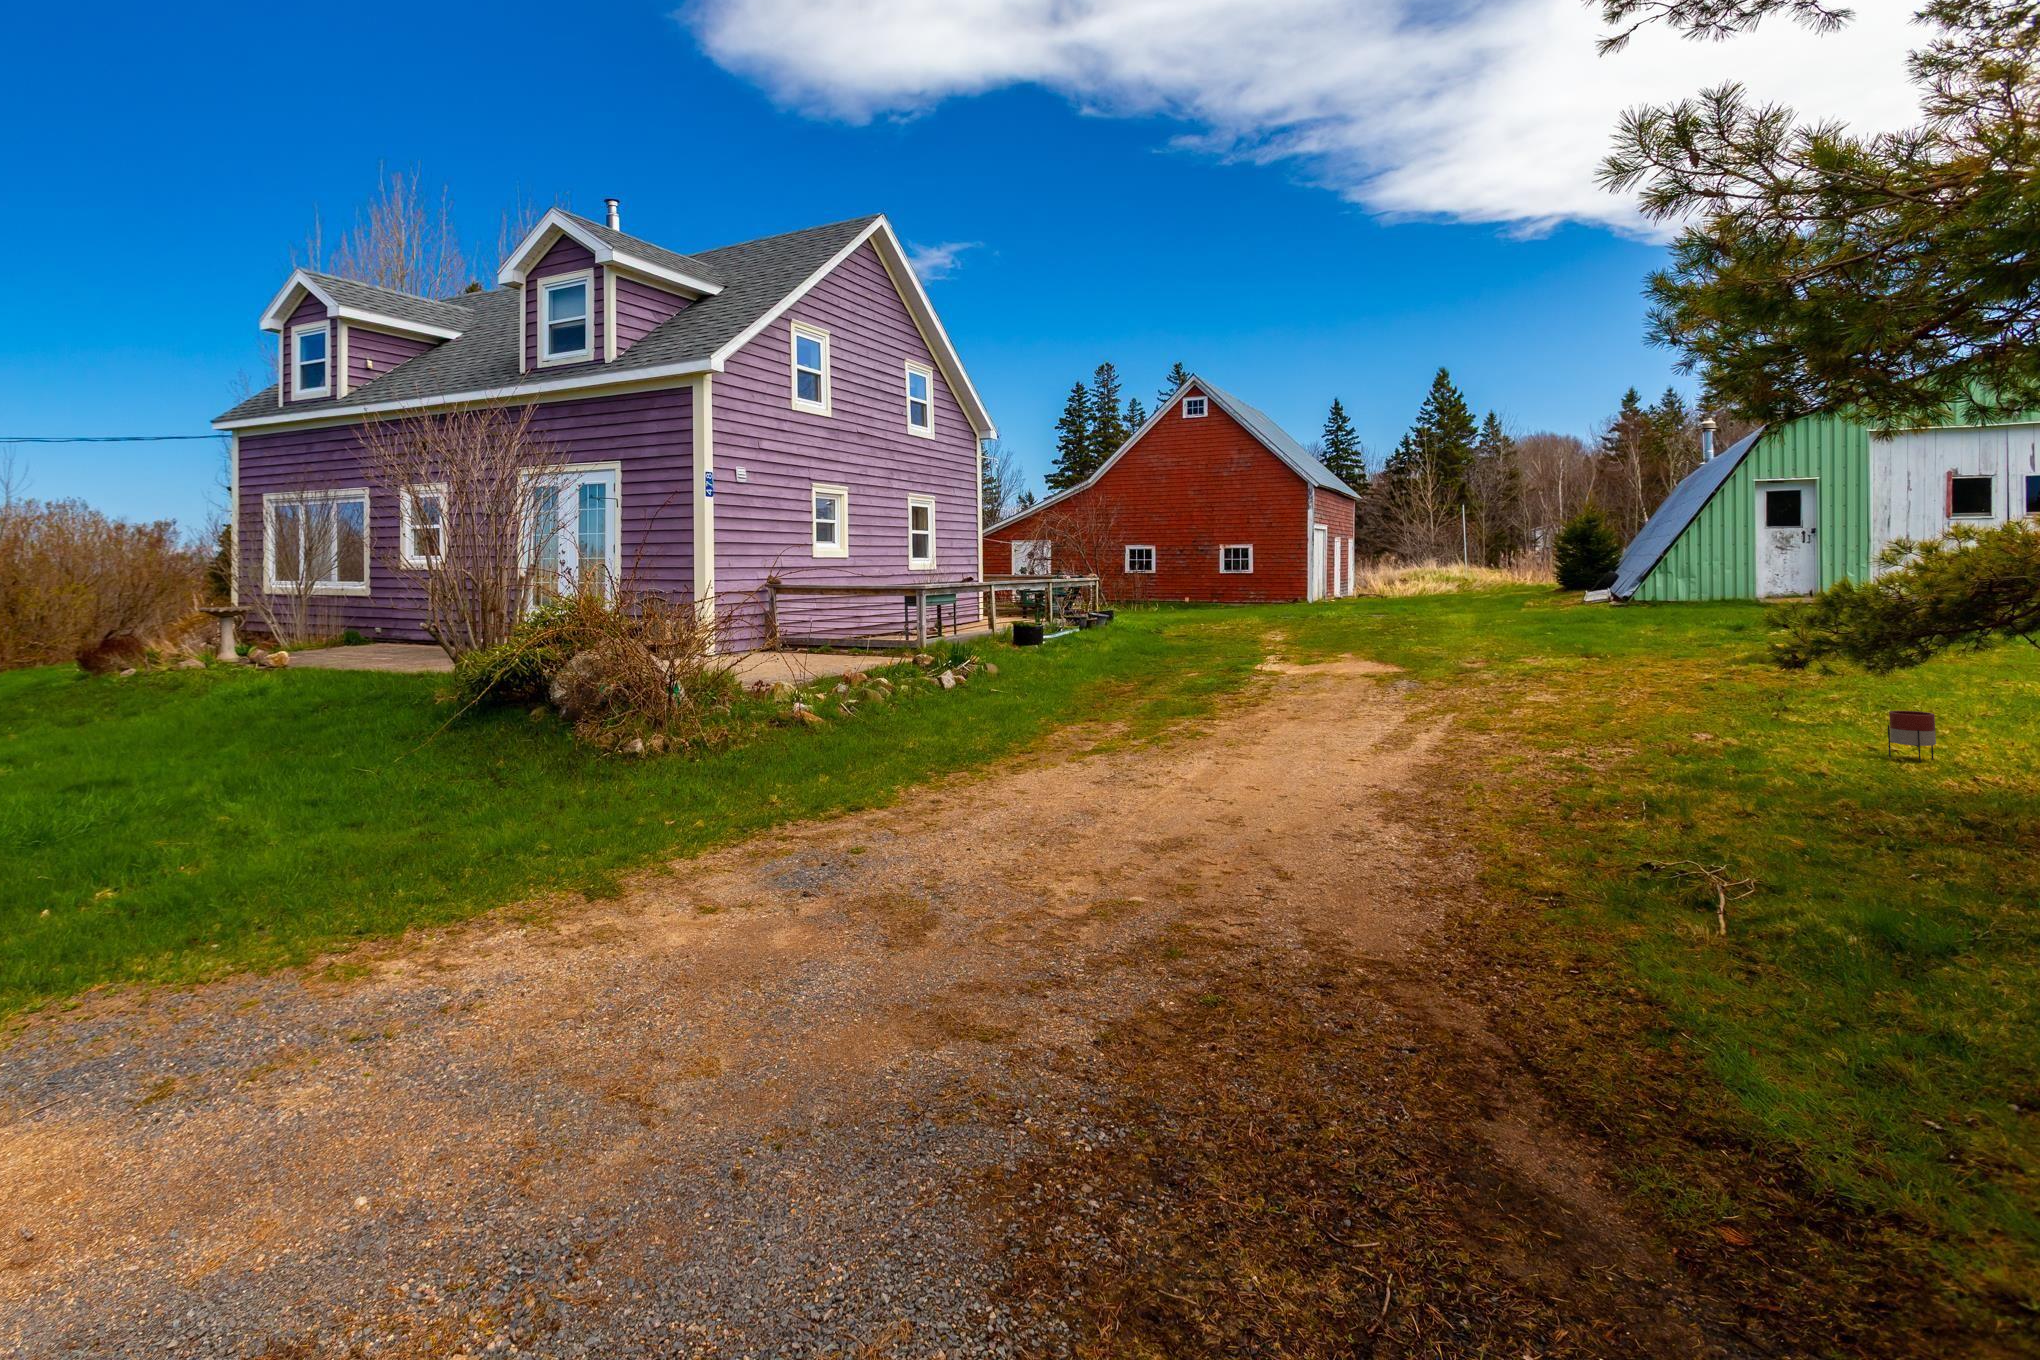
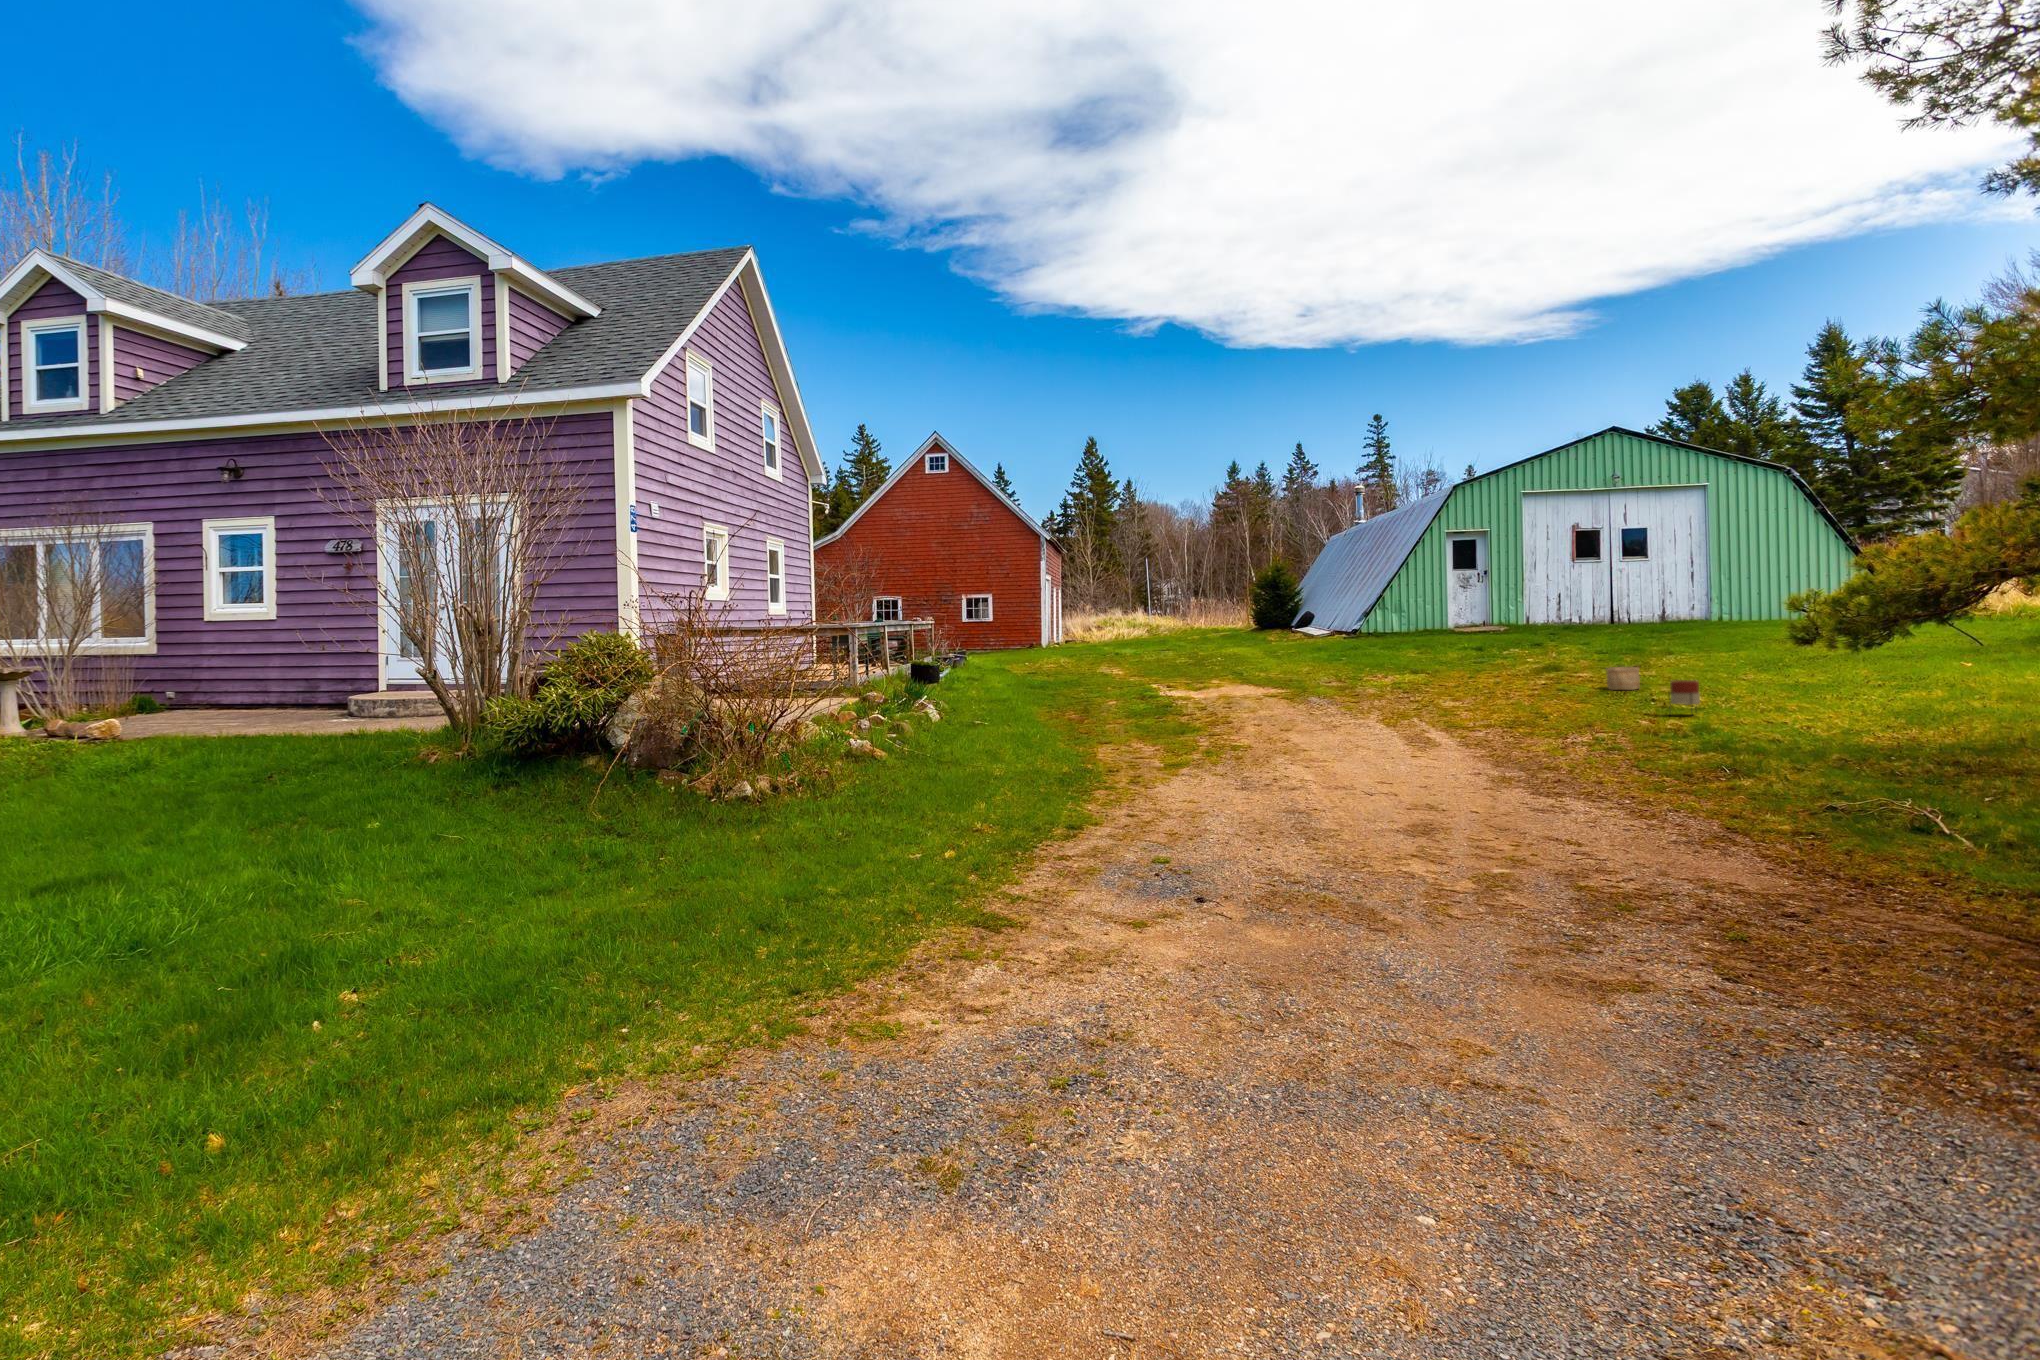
wooden bucket: none [1854,677,1907,709] -> present [1606,667,1640,690]

